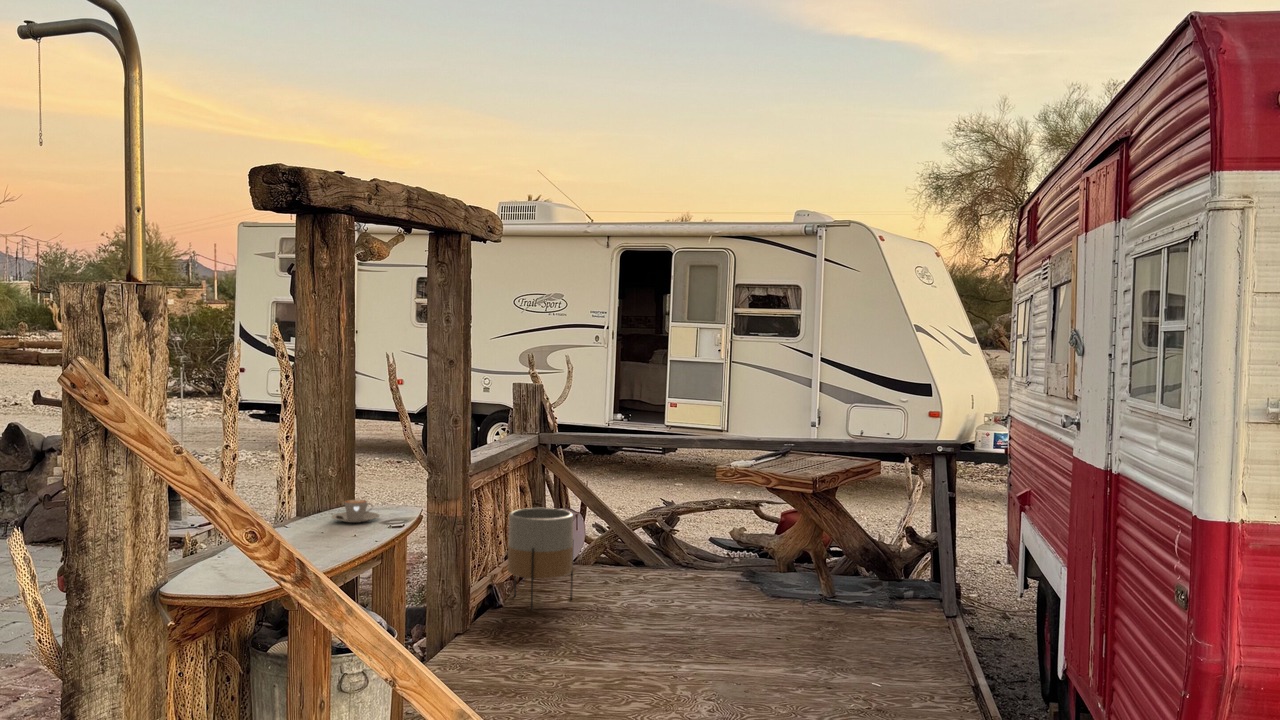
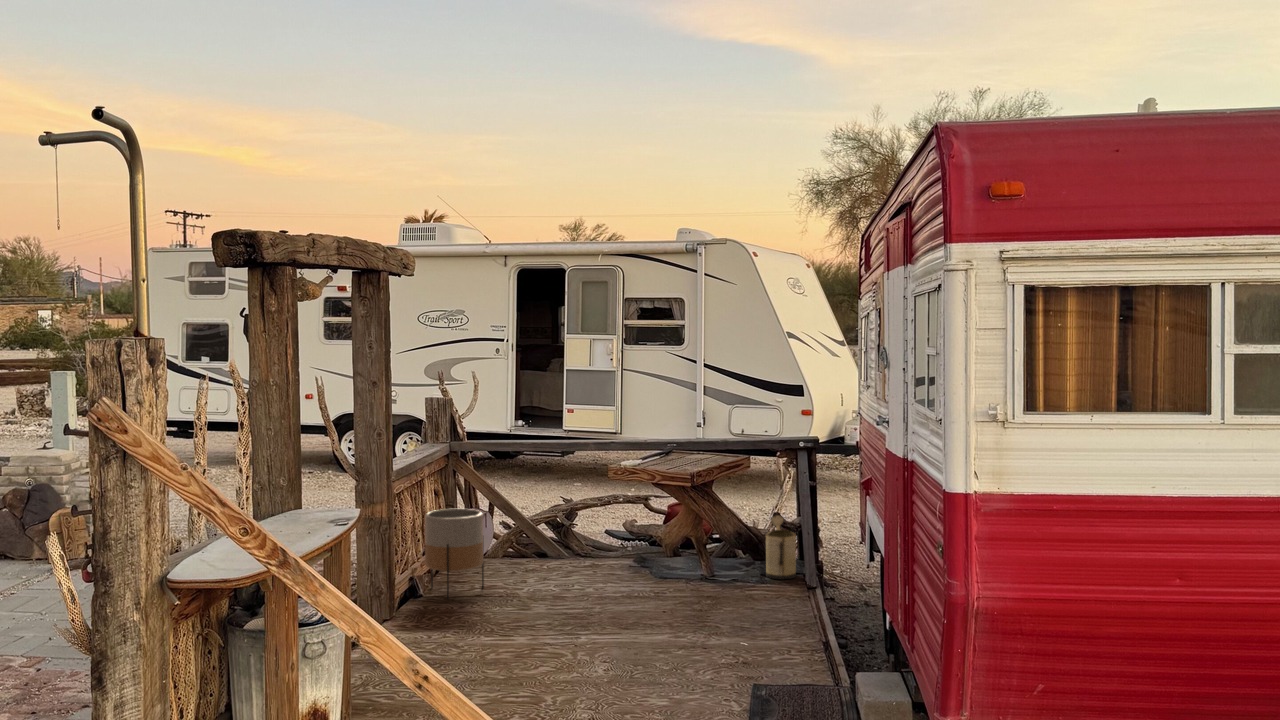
coffee cup: present [332,499,379,523] -> none [286,504,326,523]
watering can: none [895,530,932,605] -> present [765,515,796,579]

